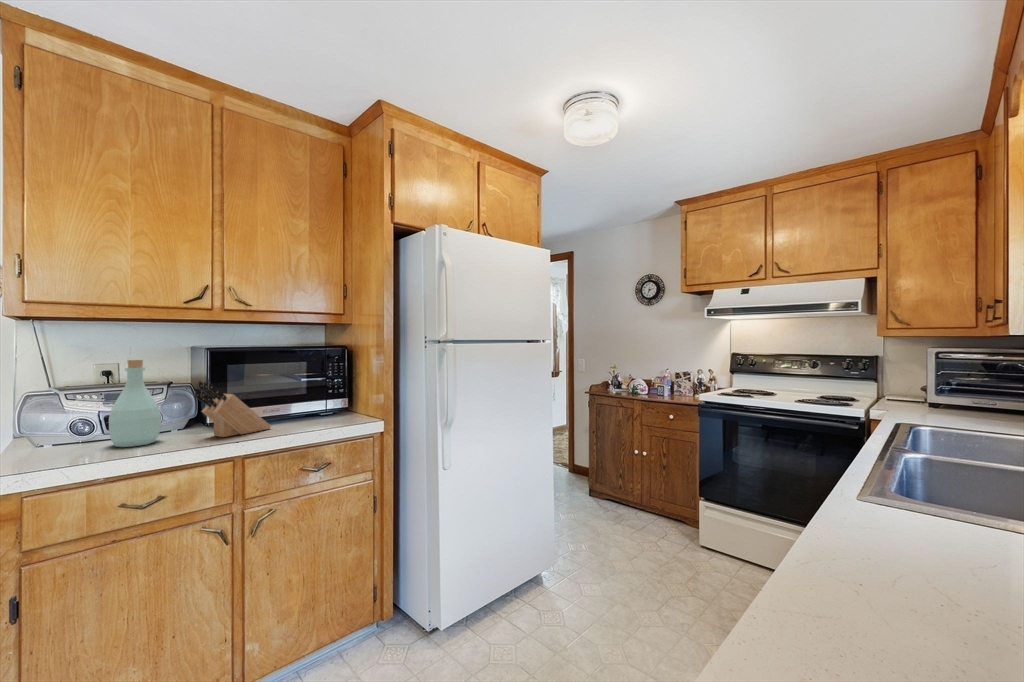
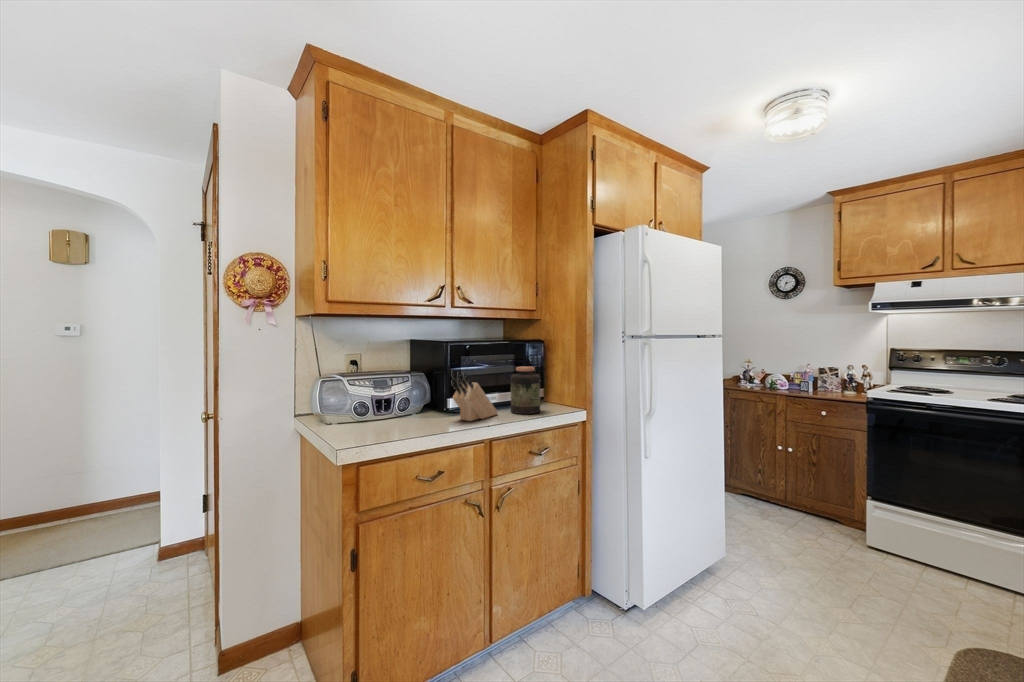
bottle: present [109,360,161,447] -> none [387,351,424,427]
jar: none [291,375,327,428] -> present [511,366,540,414]

